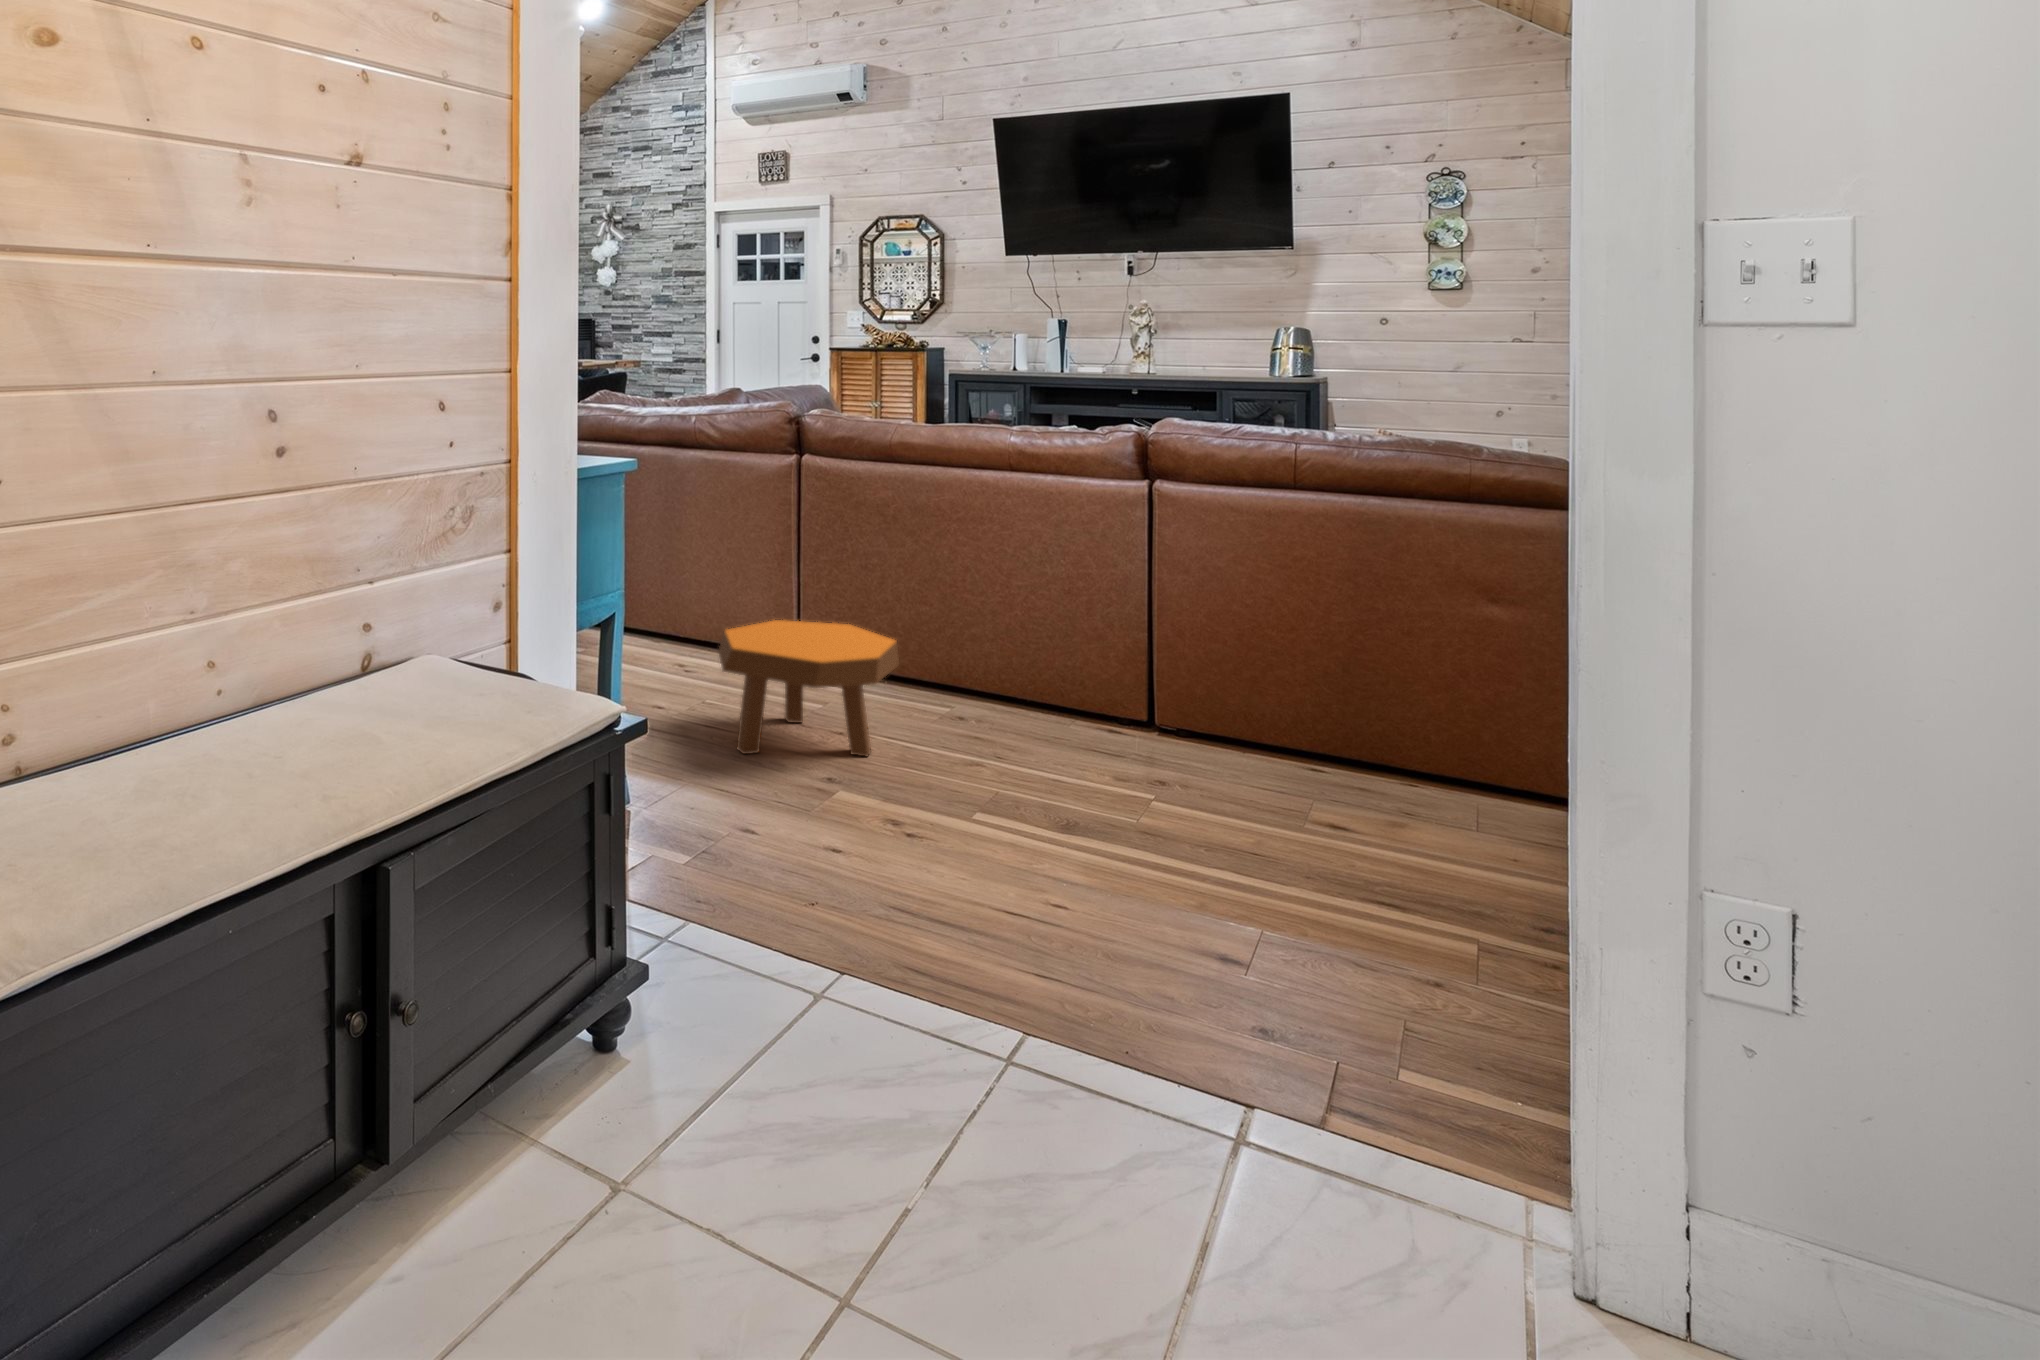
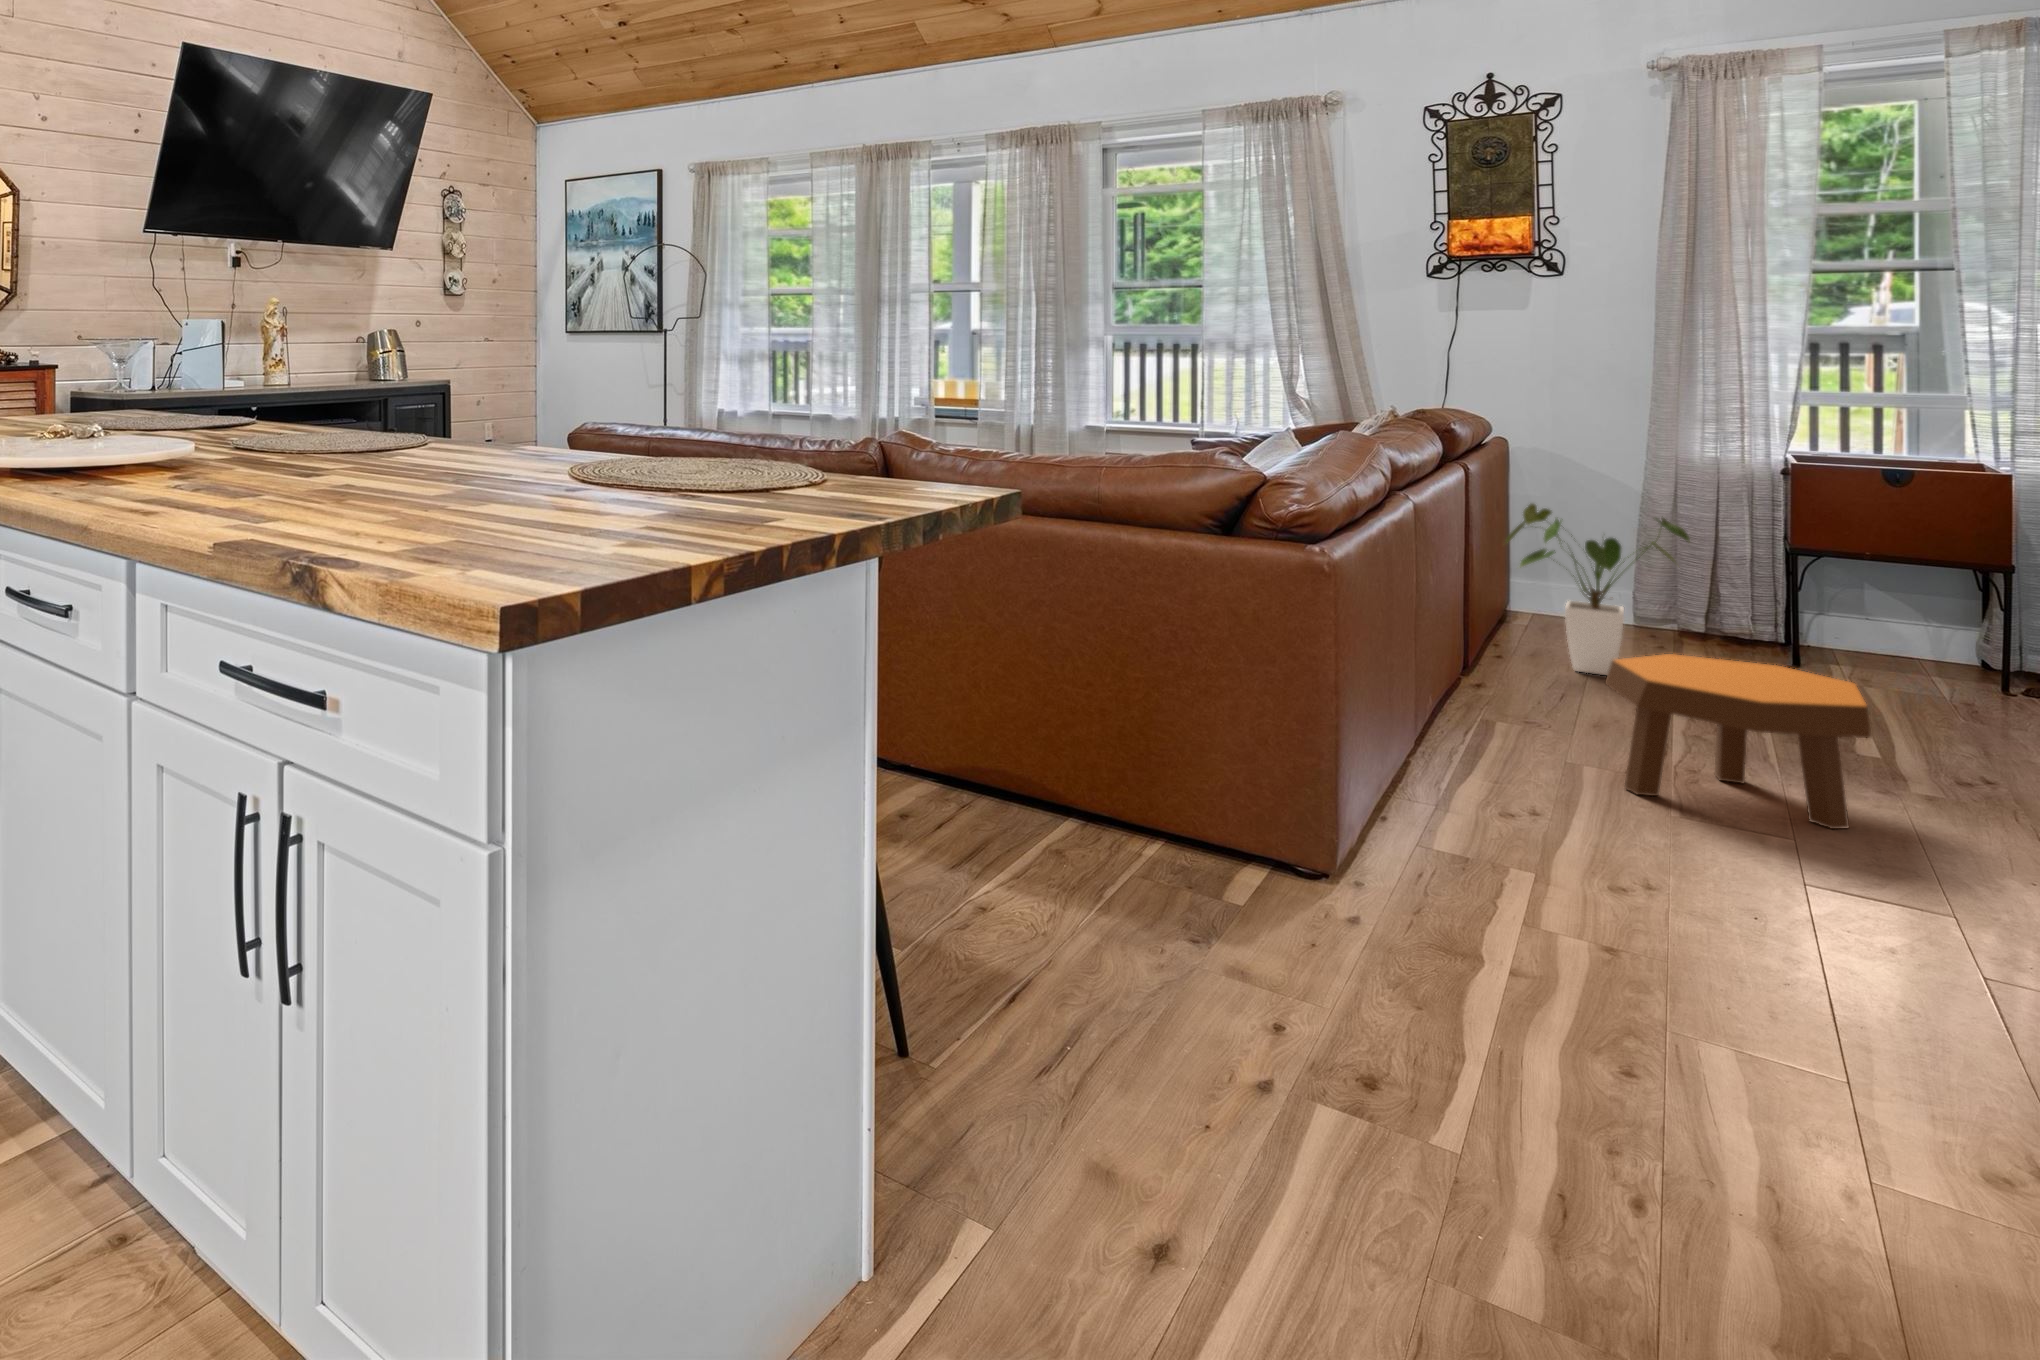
house plant: none [1293,581,1486,821] -> present [1506,504,1690,675]

